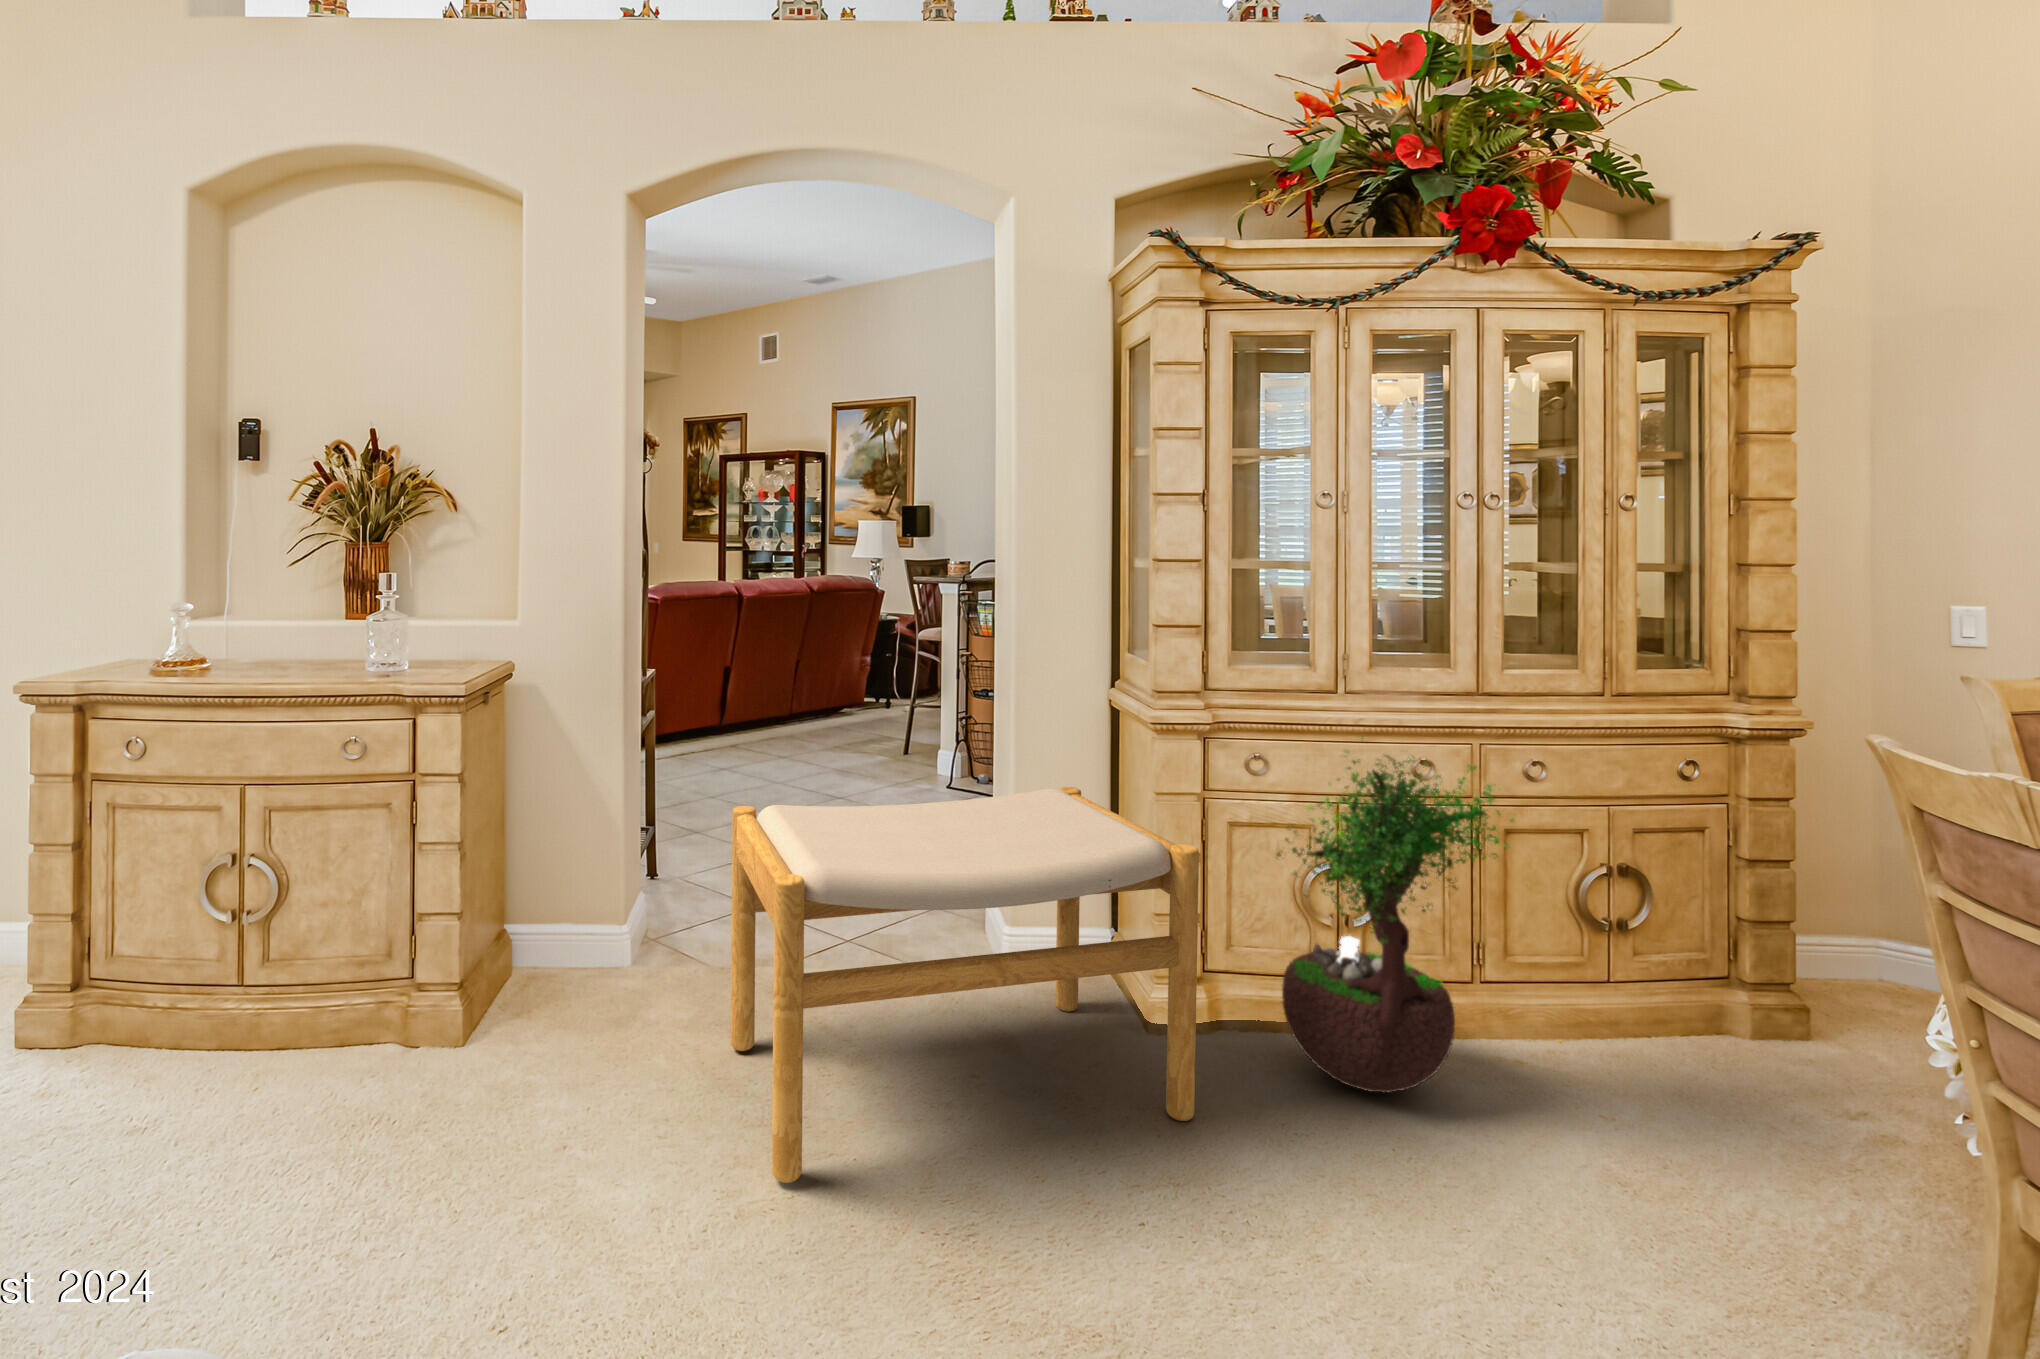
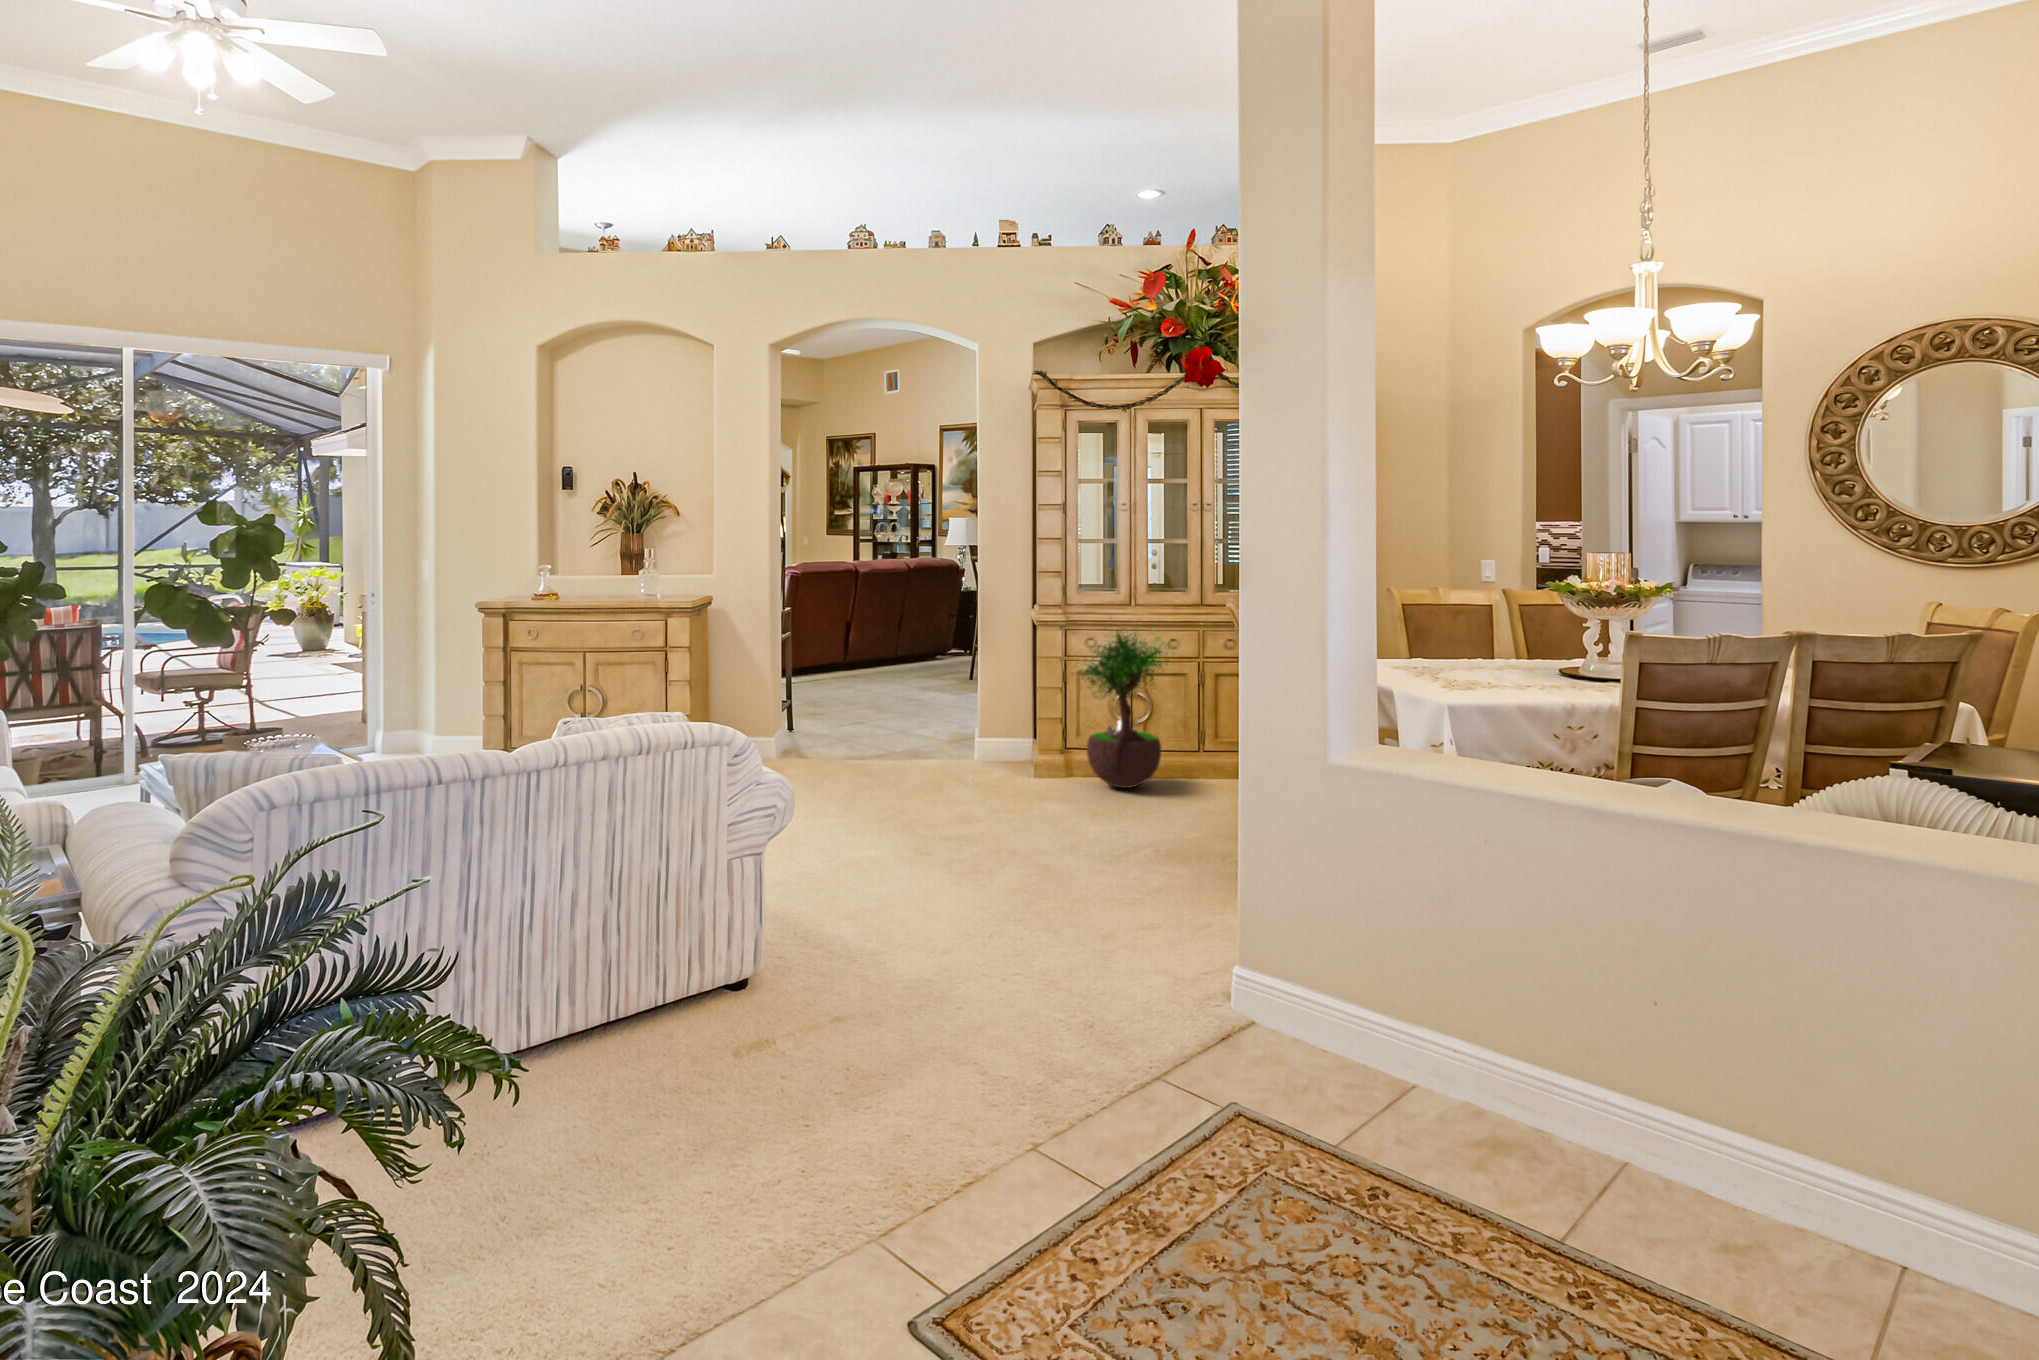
footstool: present [731,787,1199,1183] -> none [824,655,1033,803]

